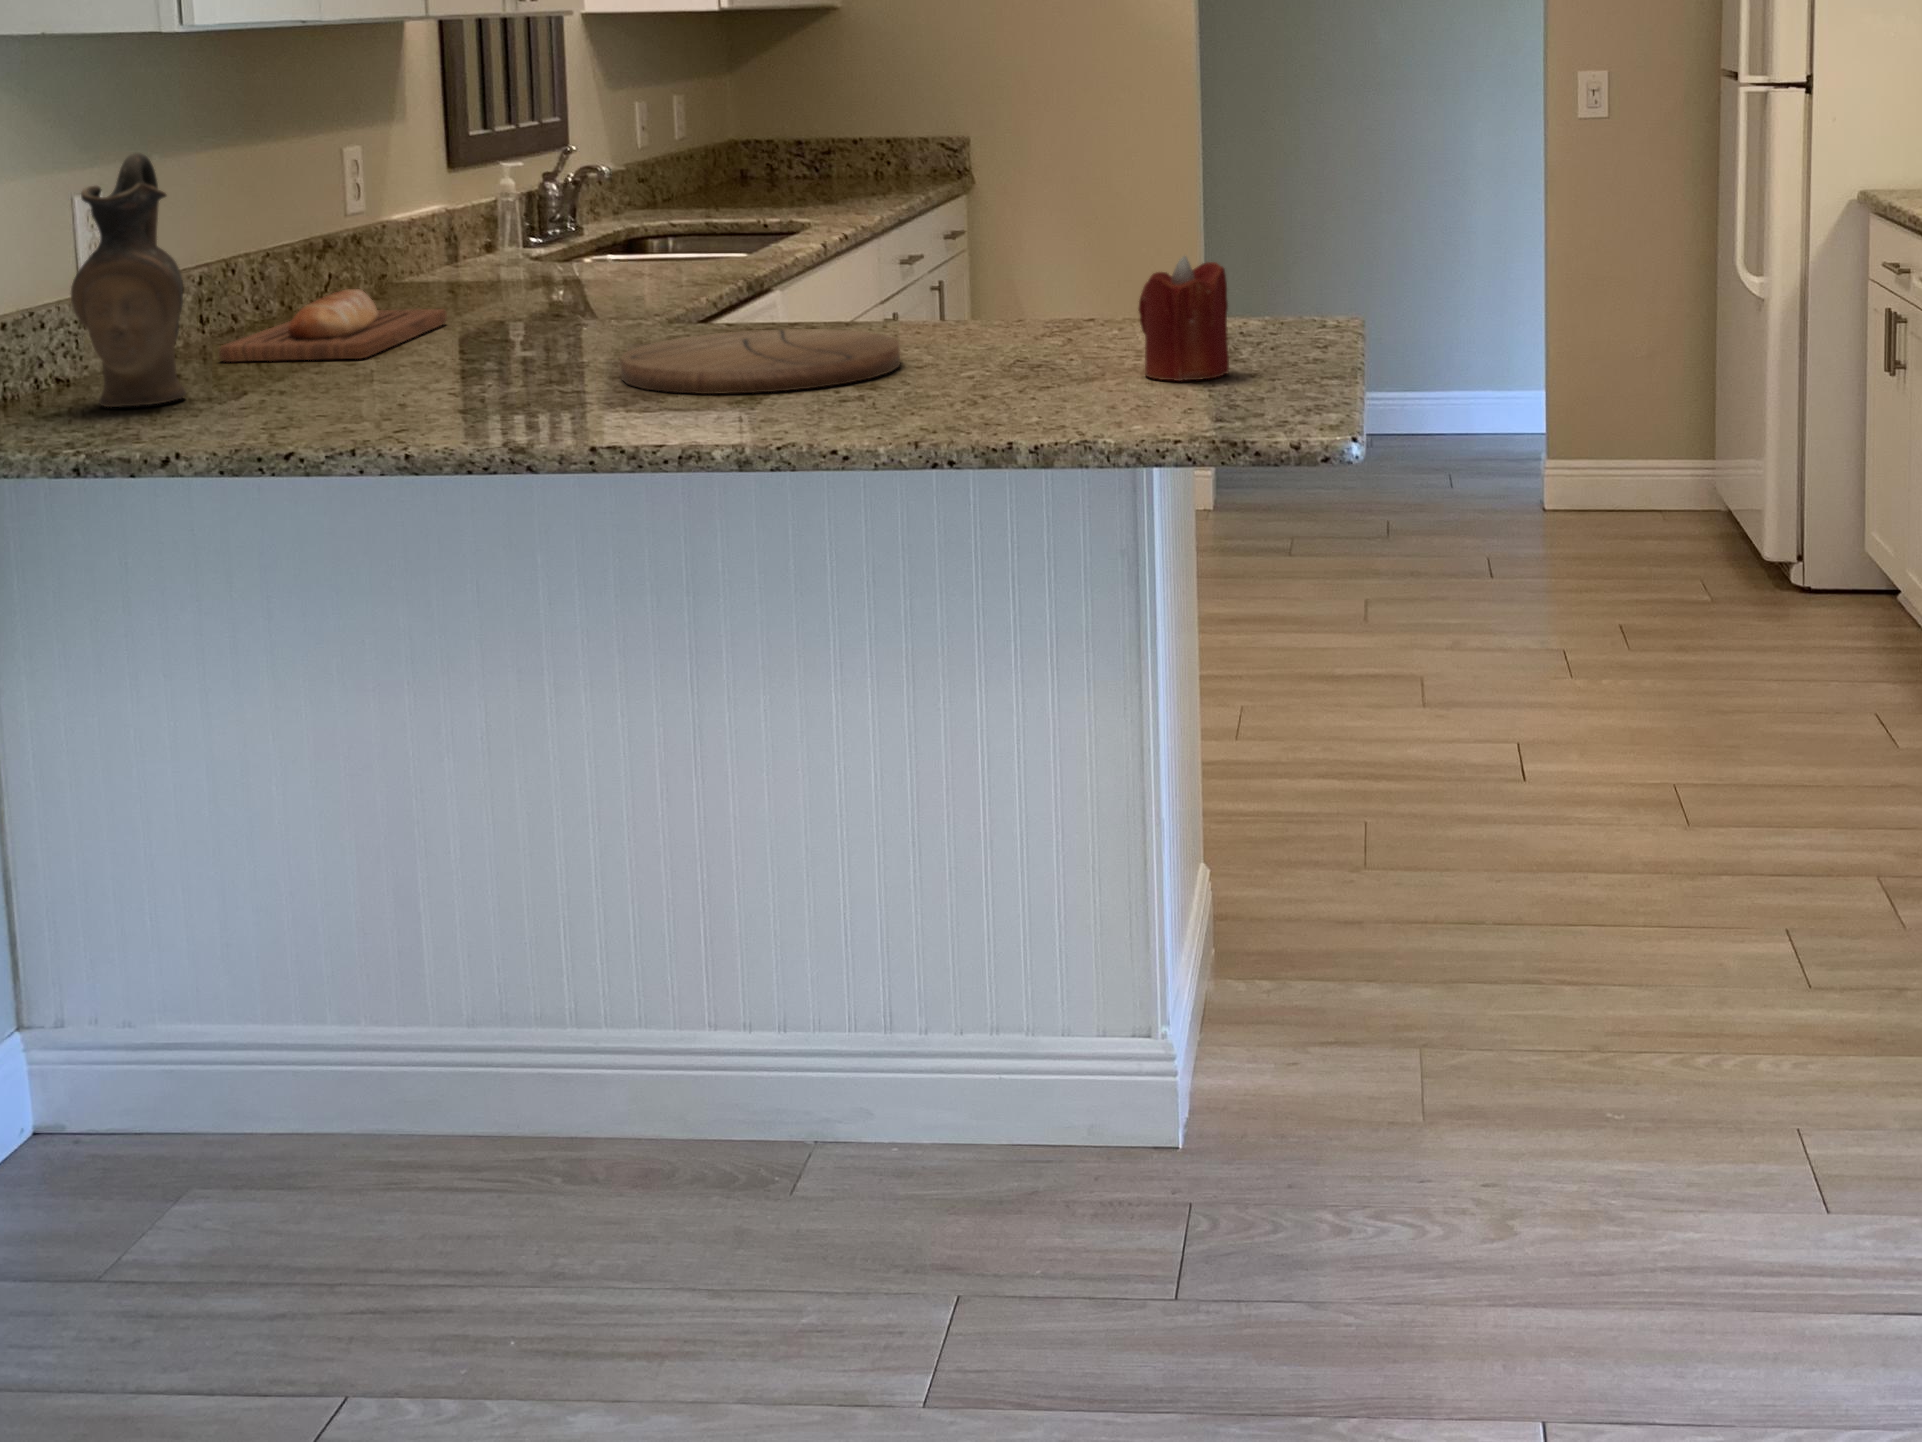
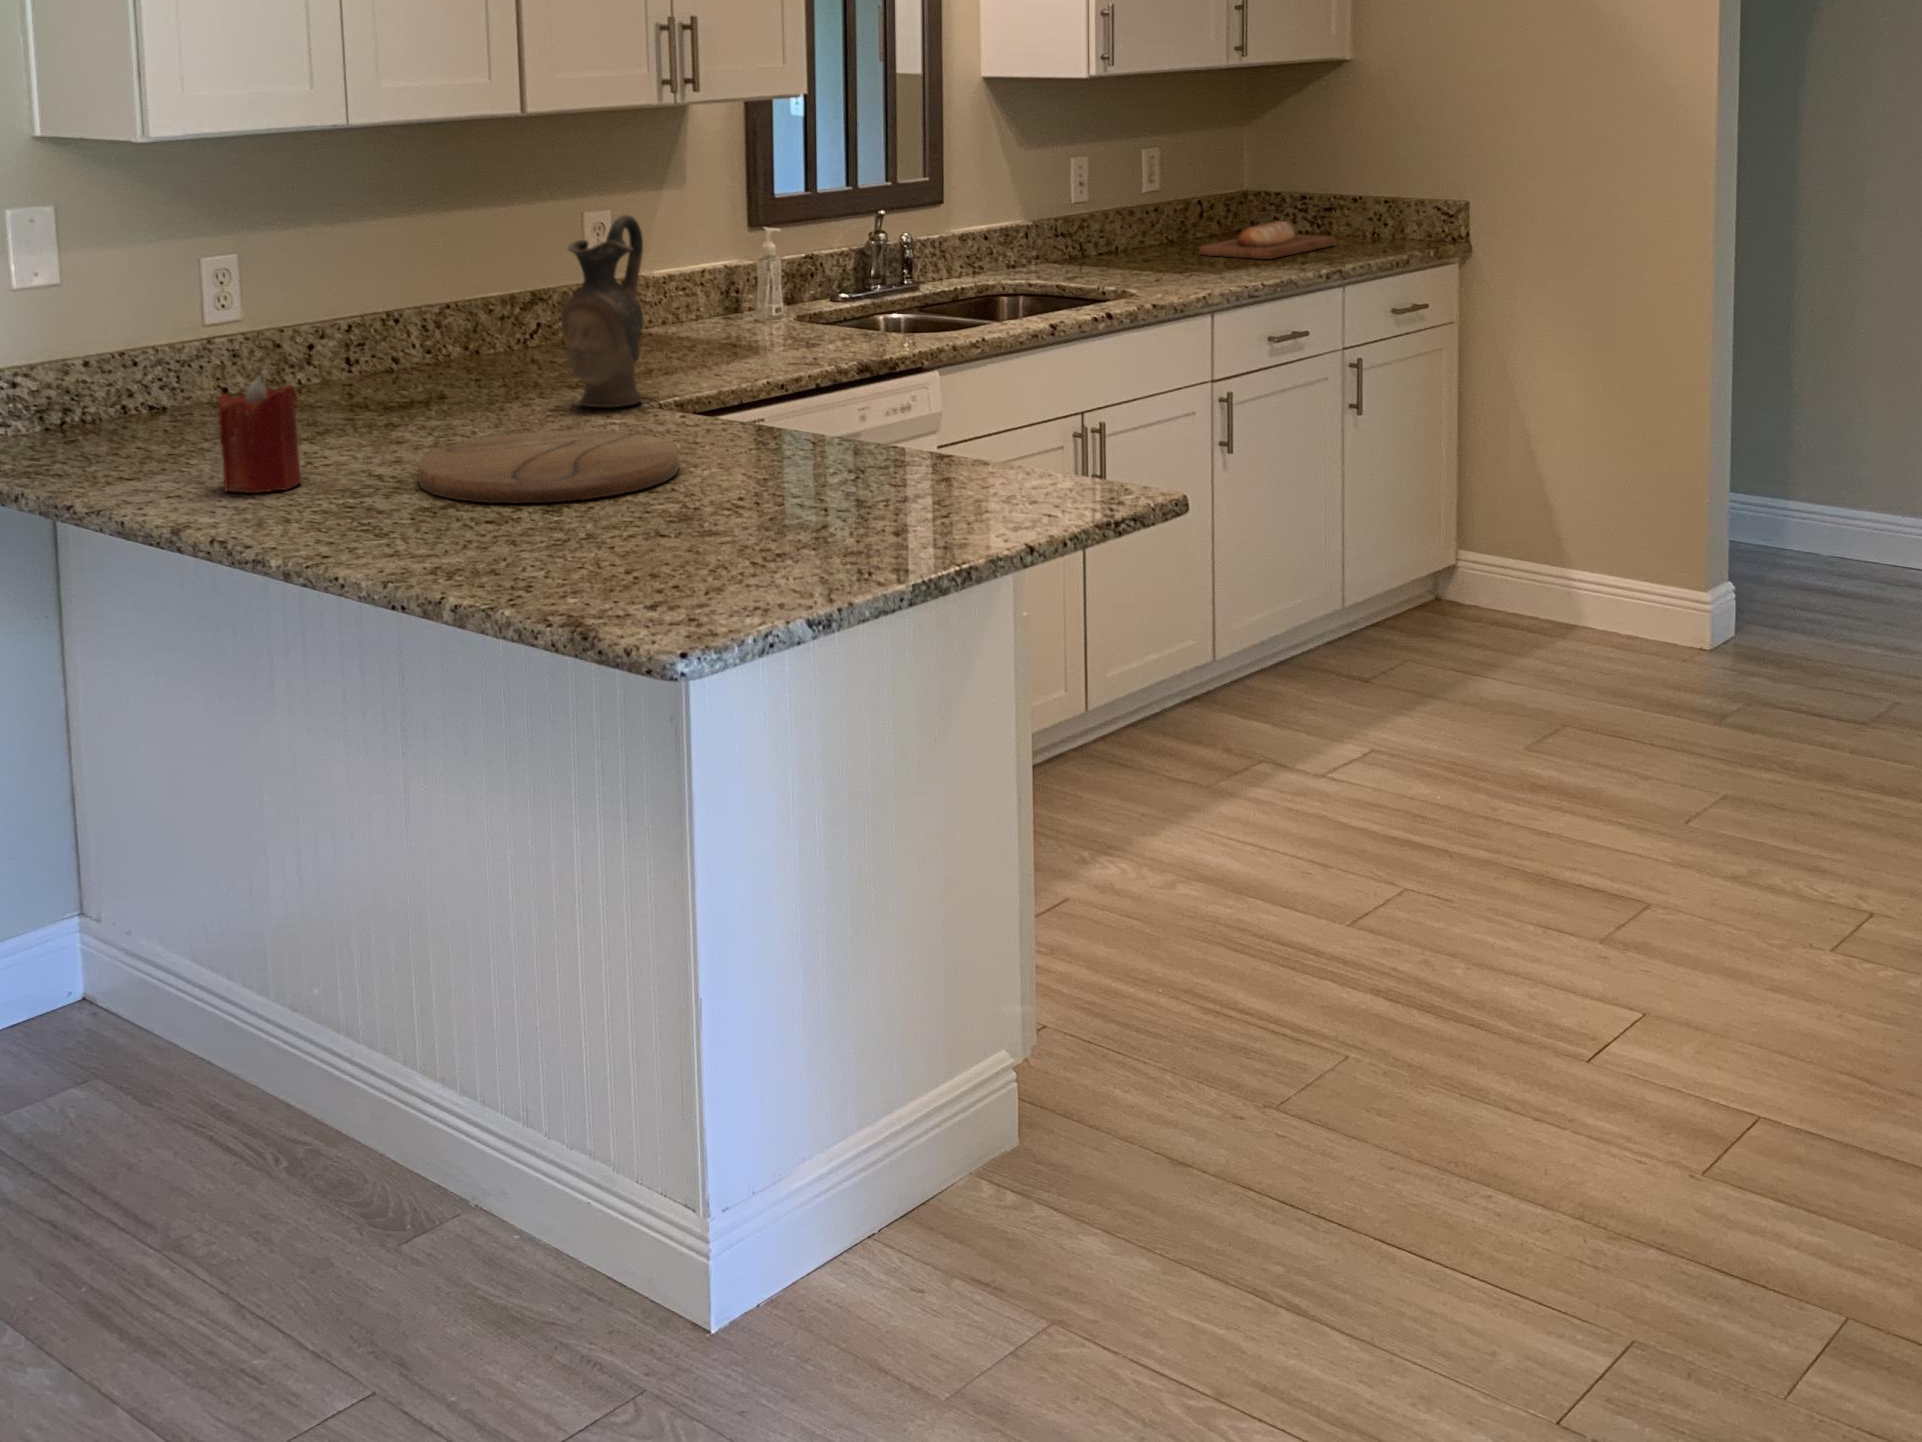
ceramic pitcher: present [71,153,186,407] -> present [561,215,643,407]
candle: present [1139,256,1229,381] -> present [219,377,301,493]
bread loaf: present [219,289,447,362] -> present [1199,221,1335,259]

